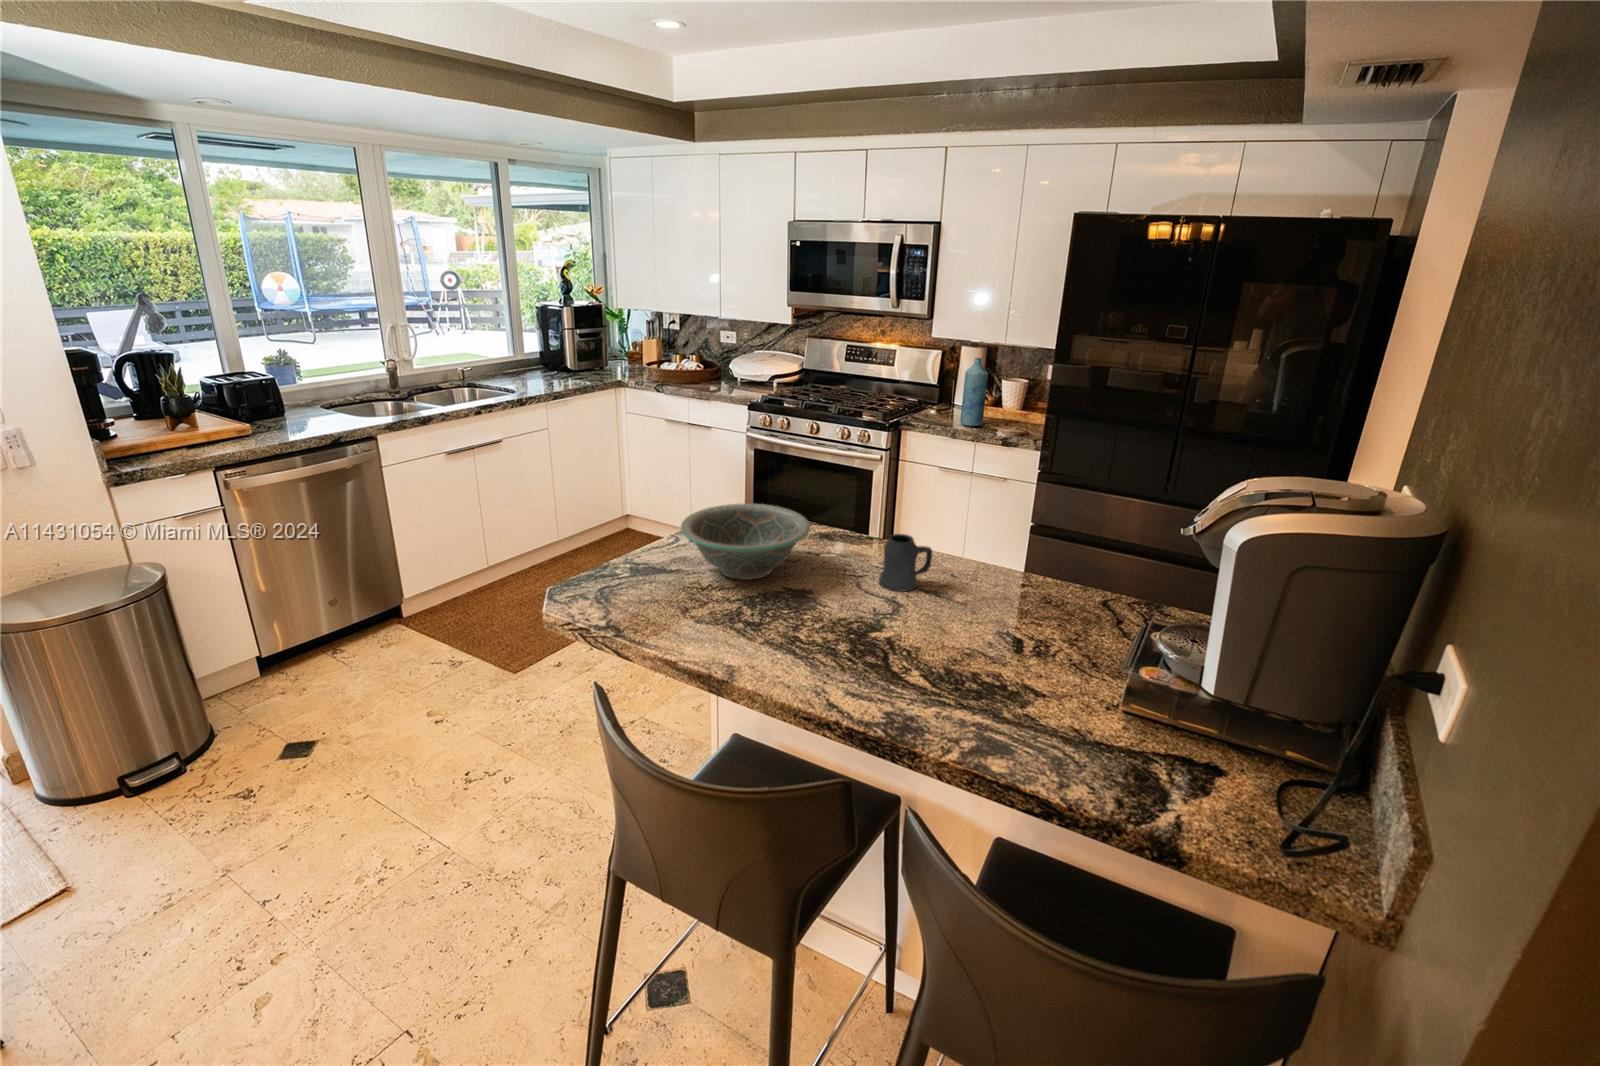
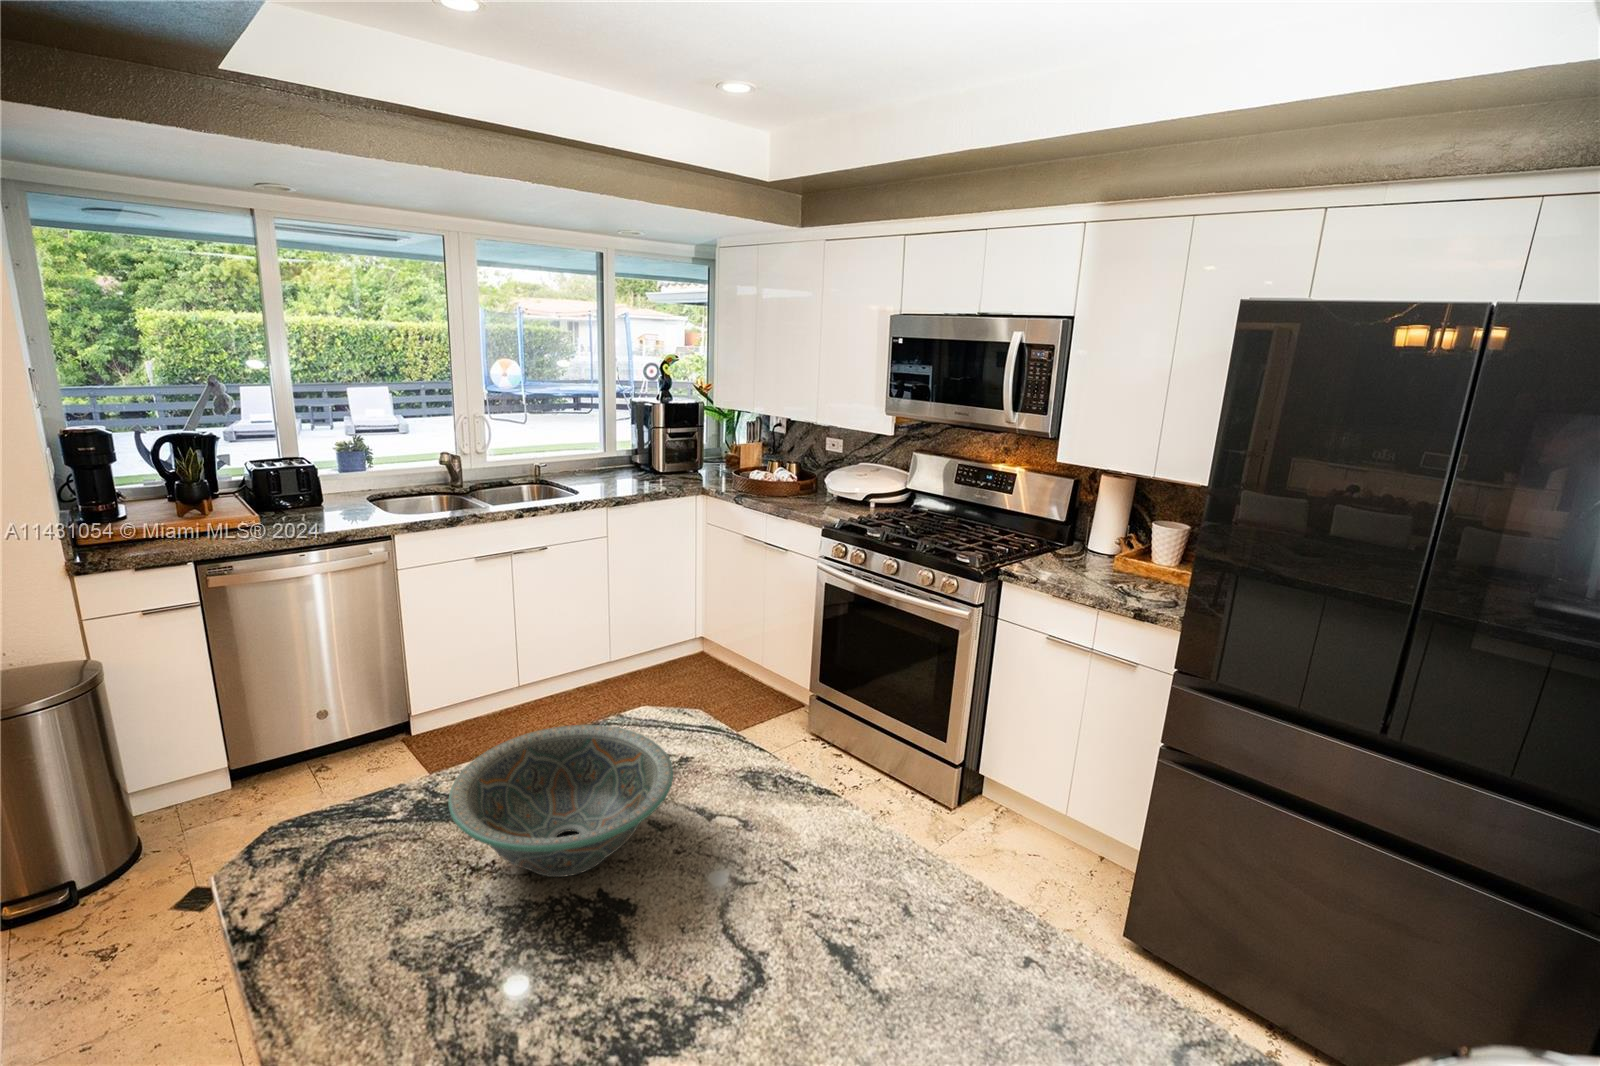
bottle: present [960,358,988,426] -> none [1084,497,1127,588]
mug: present [879,534,932,591] -> none [761,844,859,963]

